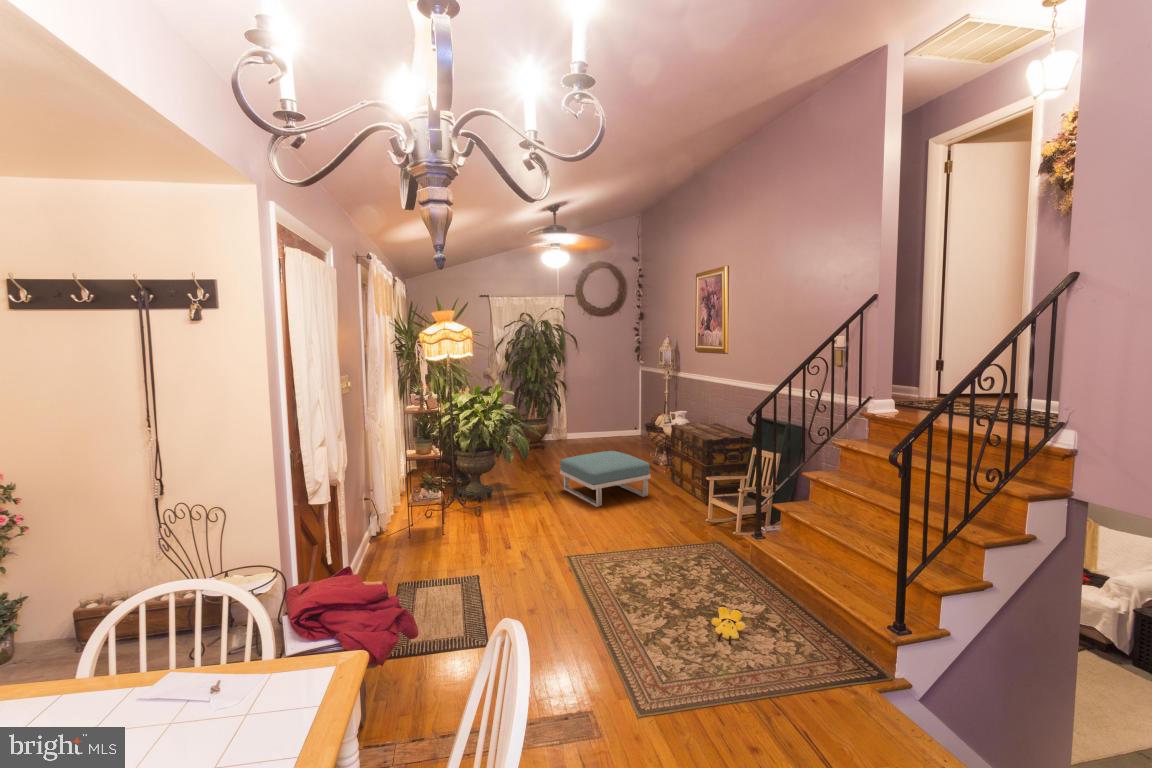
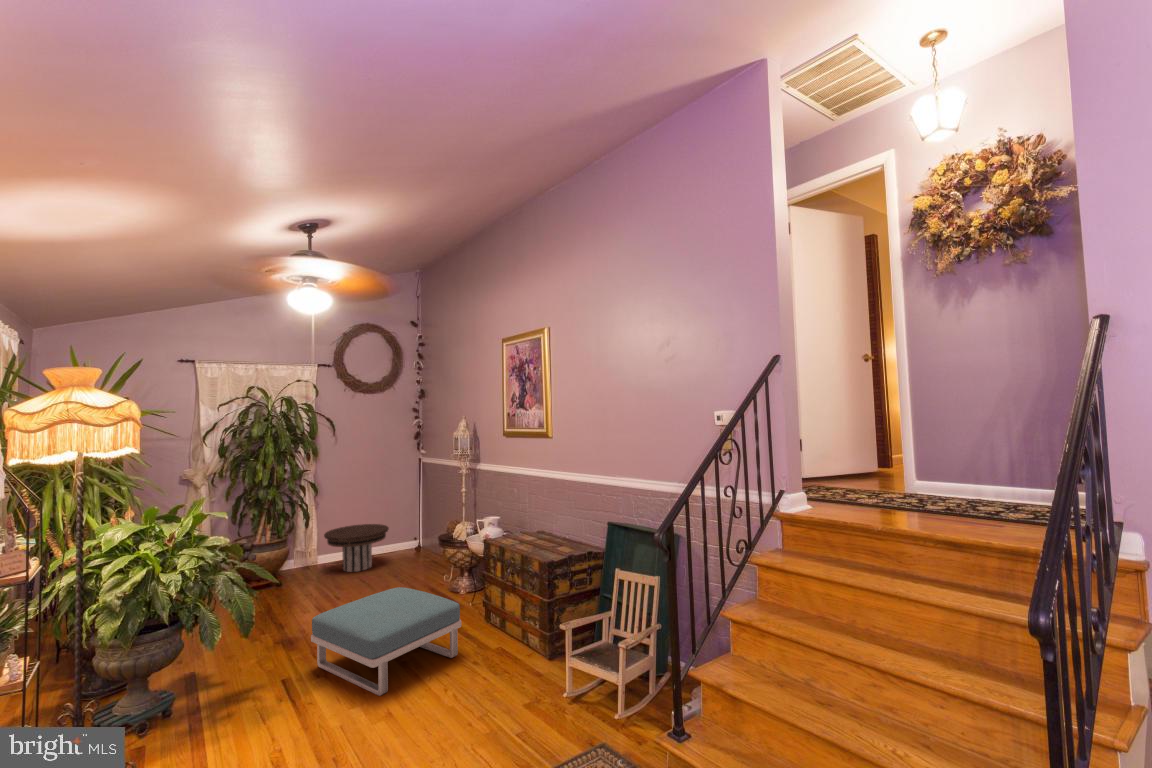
side table: none [571,414,614,445] -> present [324,524,389,572]

